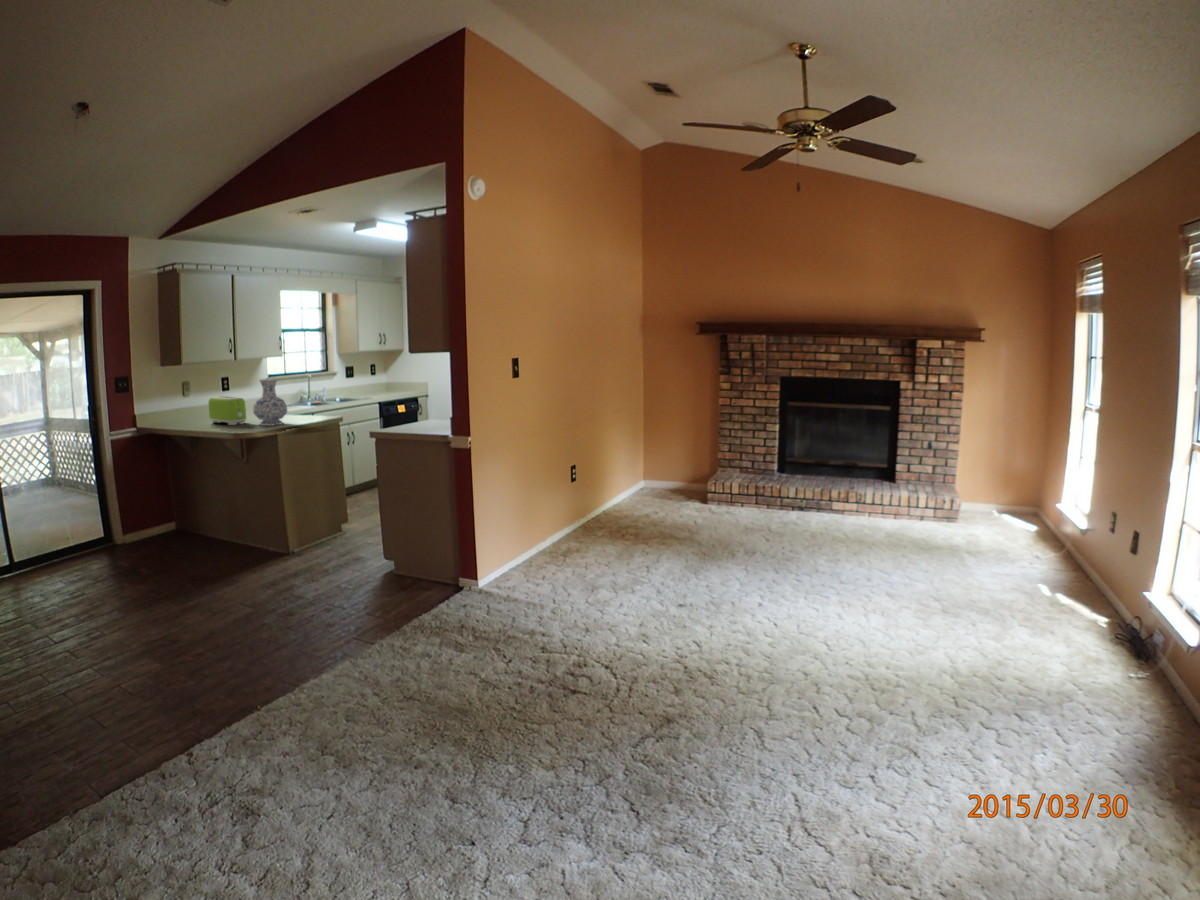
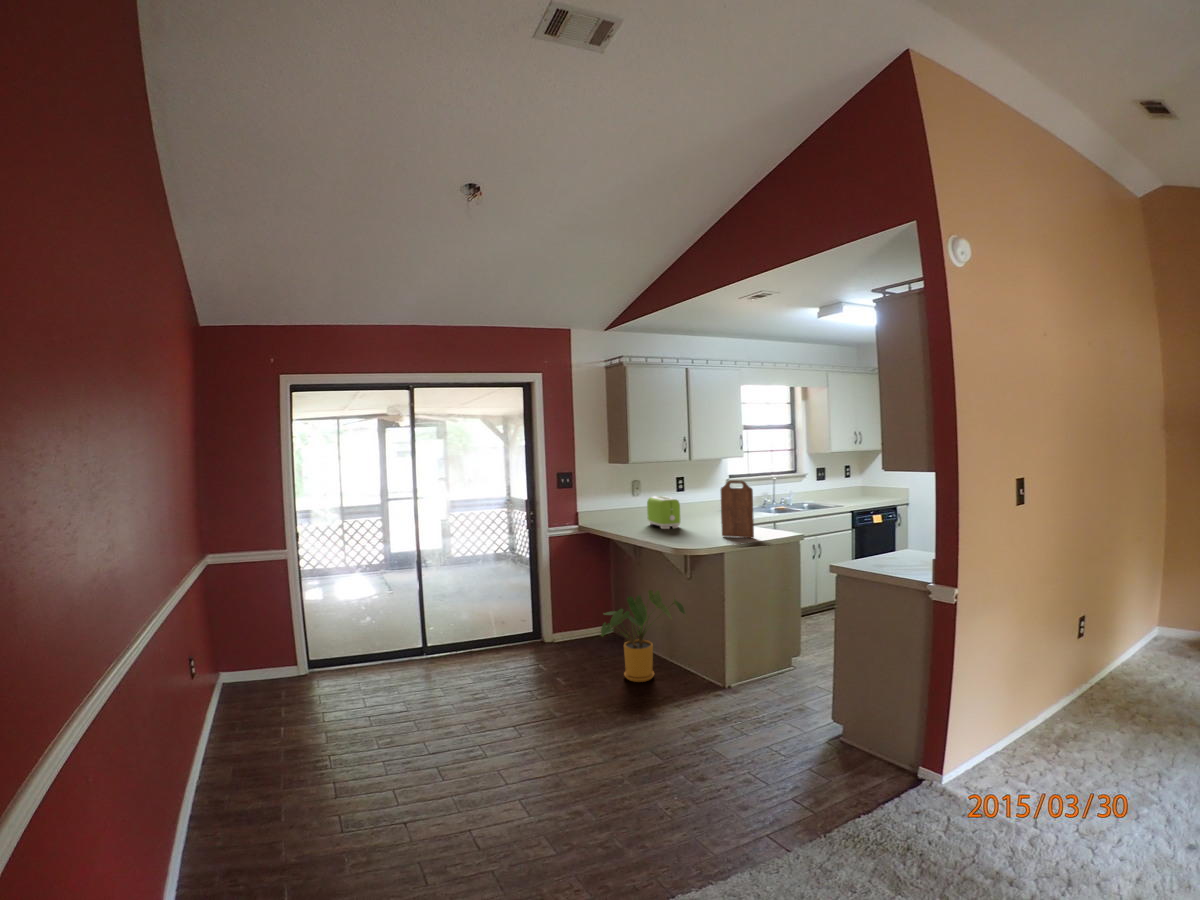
vase: present [253,378,287,426] -> none [682,478,720,534]
cutting board: none [291,379,322,425] -> present [721,480,754,538]
house plant: none [192,475,269,550] -> present [601,590,685,682]

